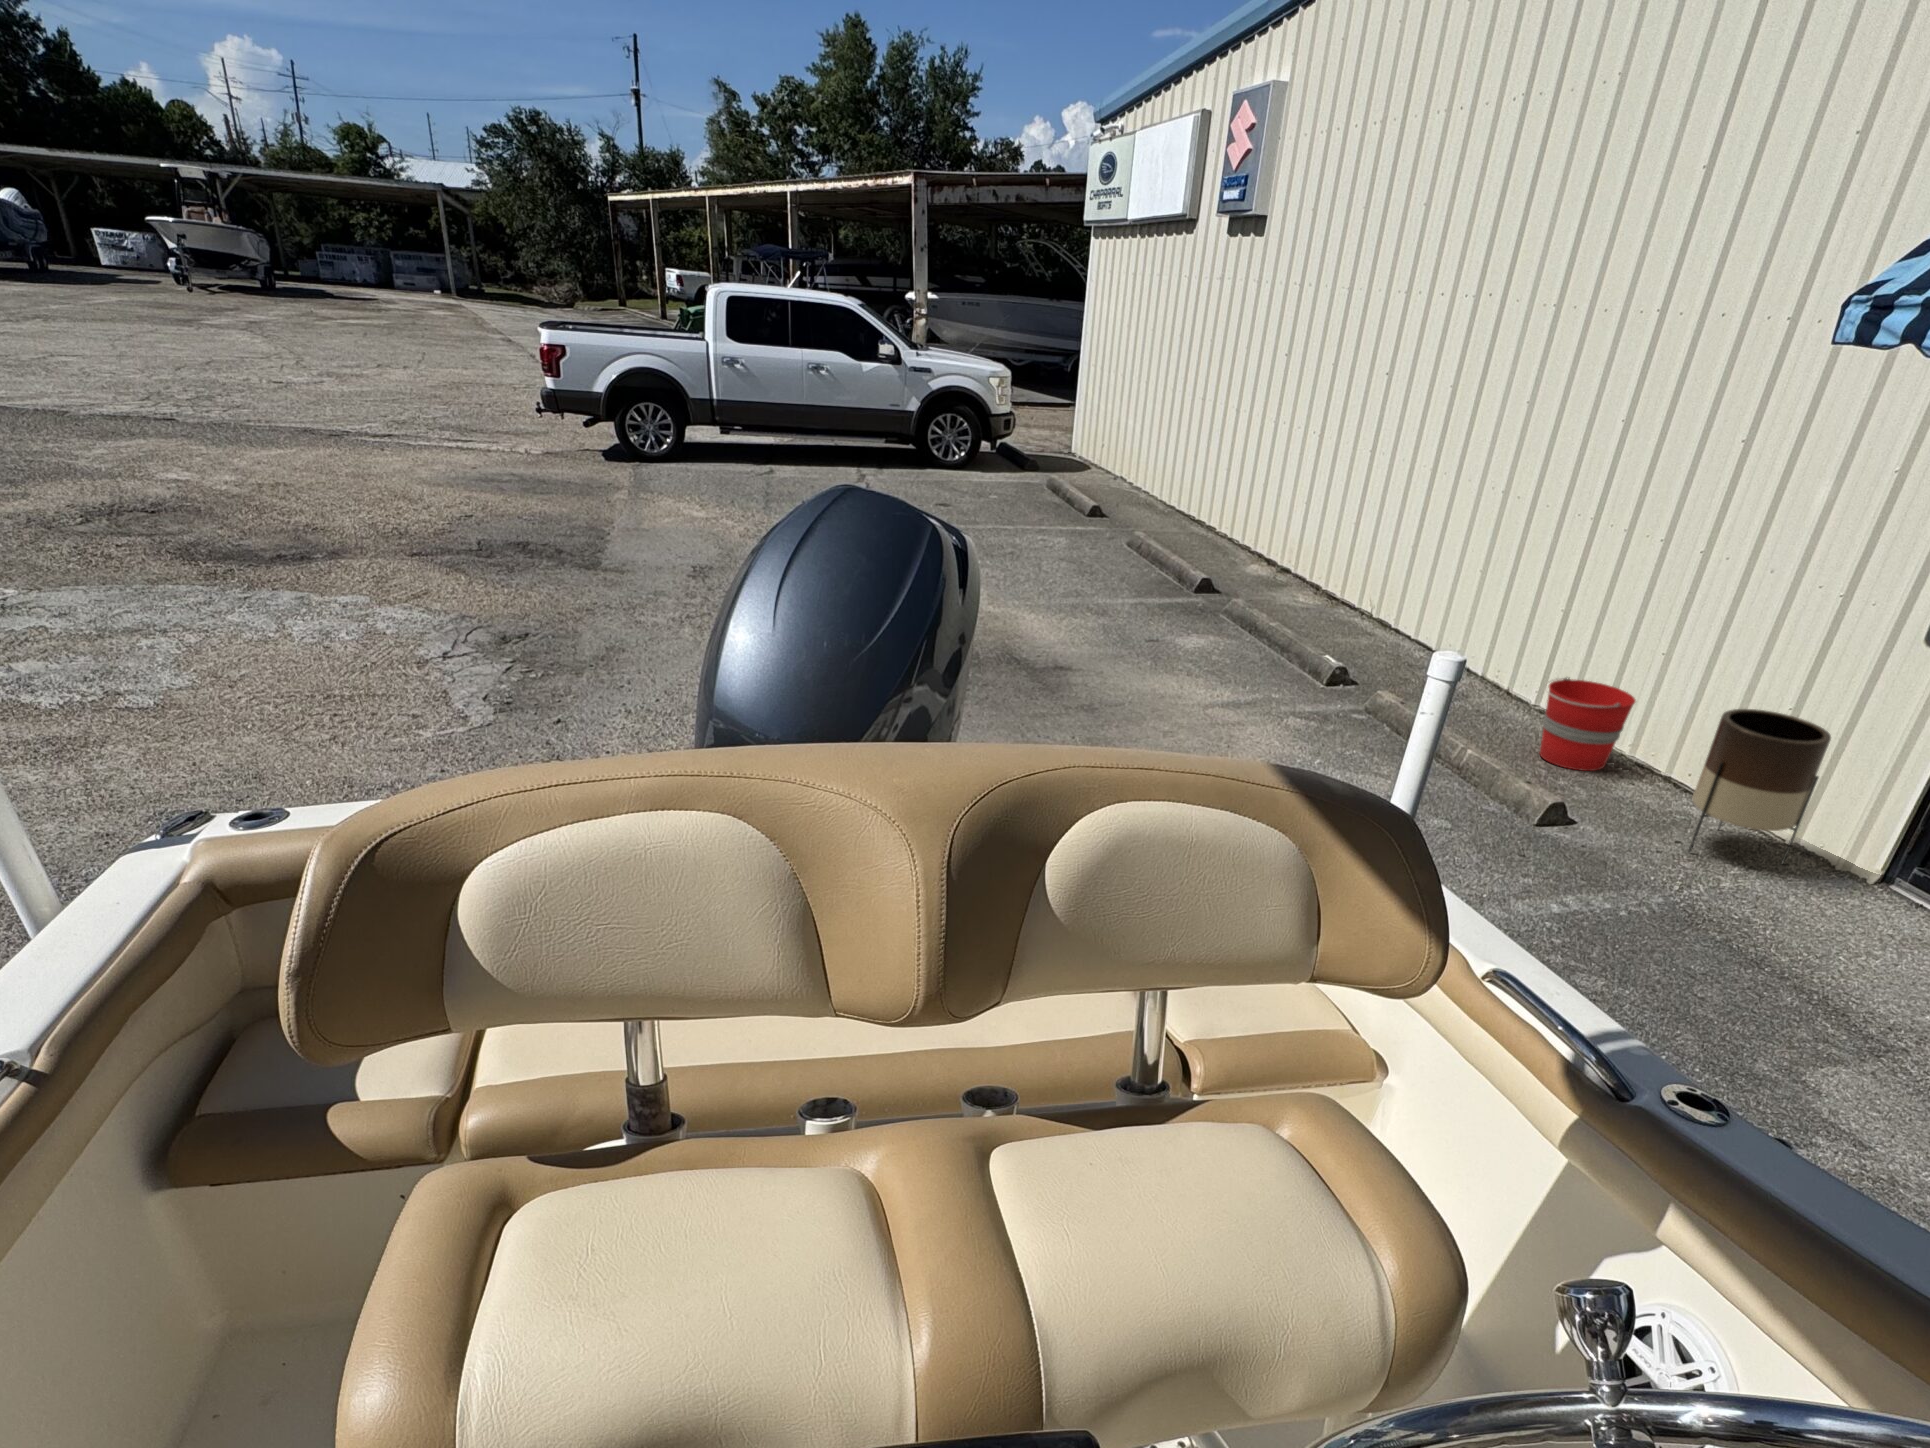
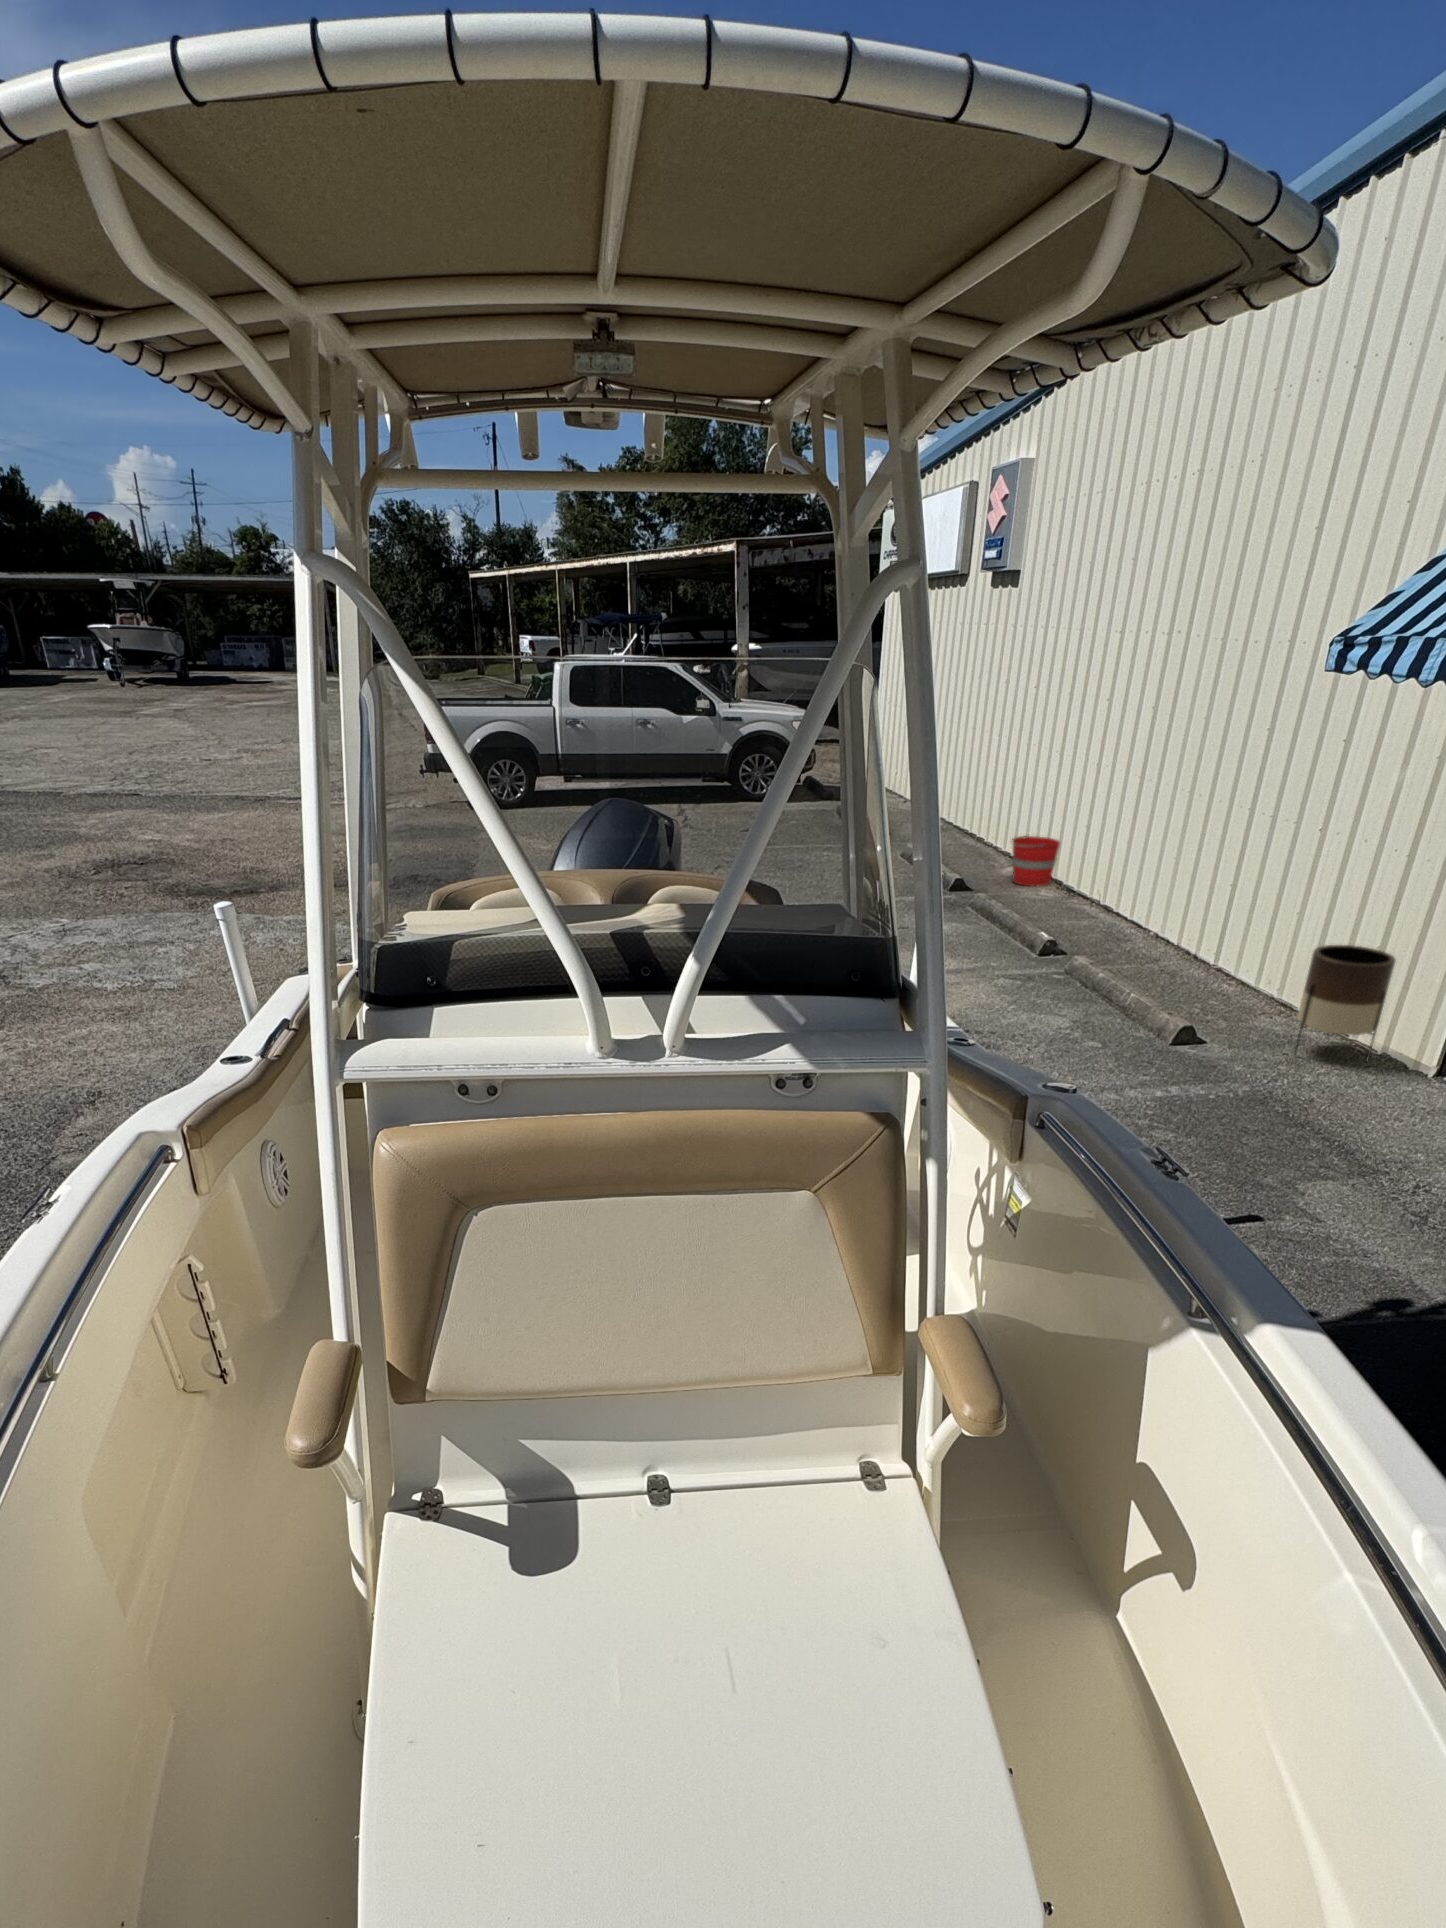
bucket: present [1540,677,1635,771] -> present [1012,835,1060,886]

